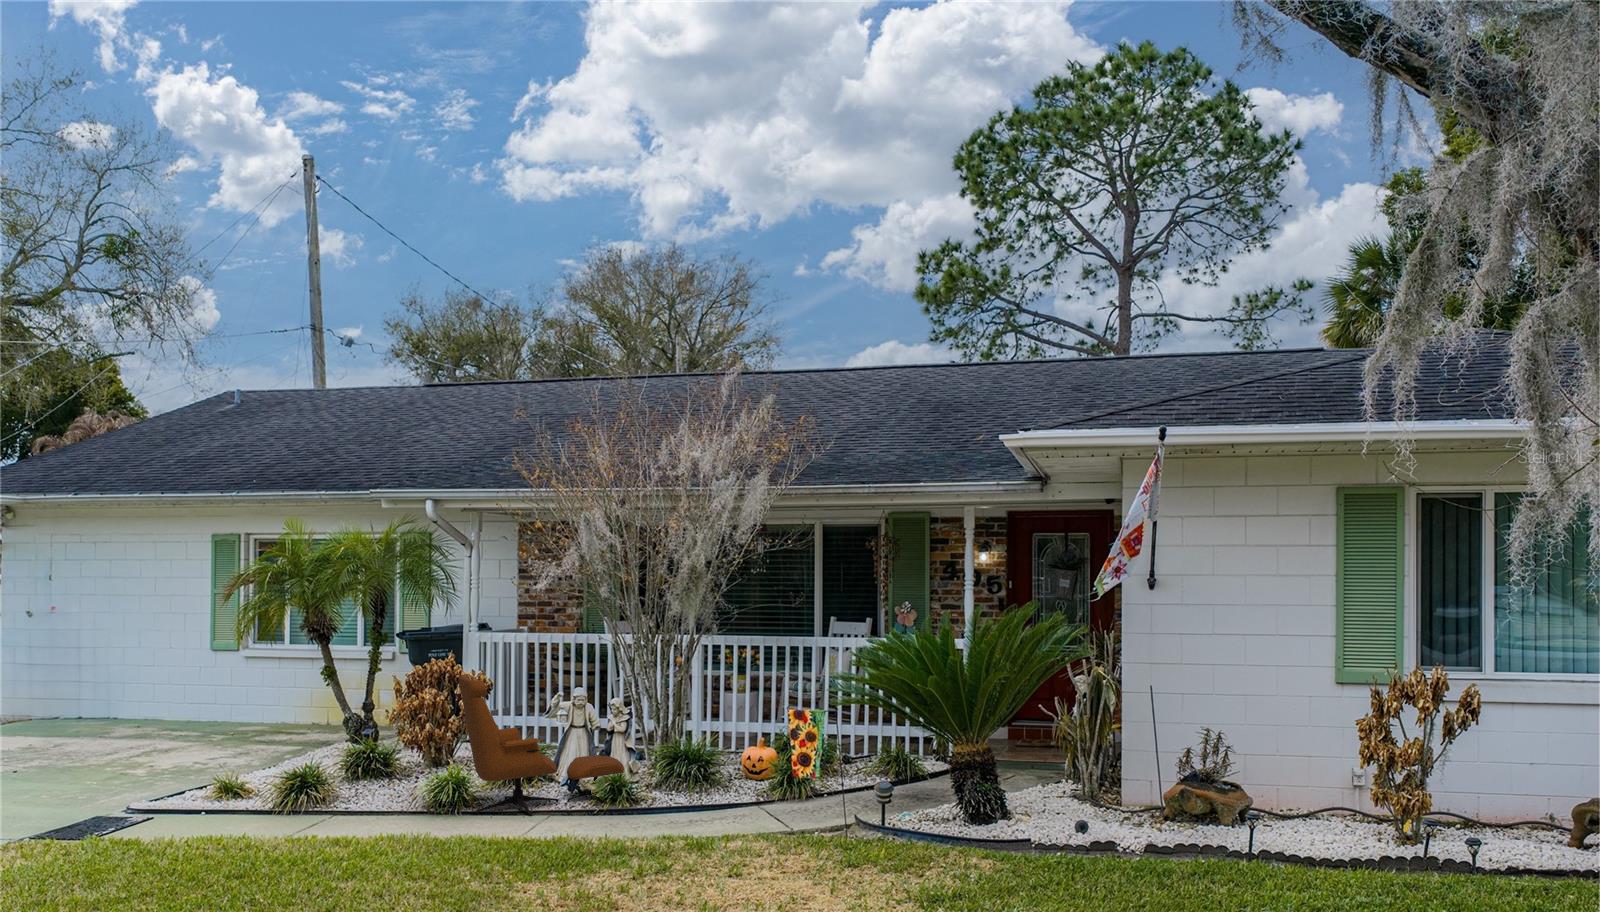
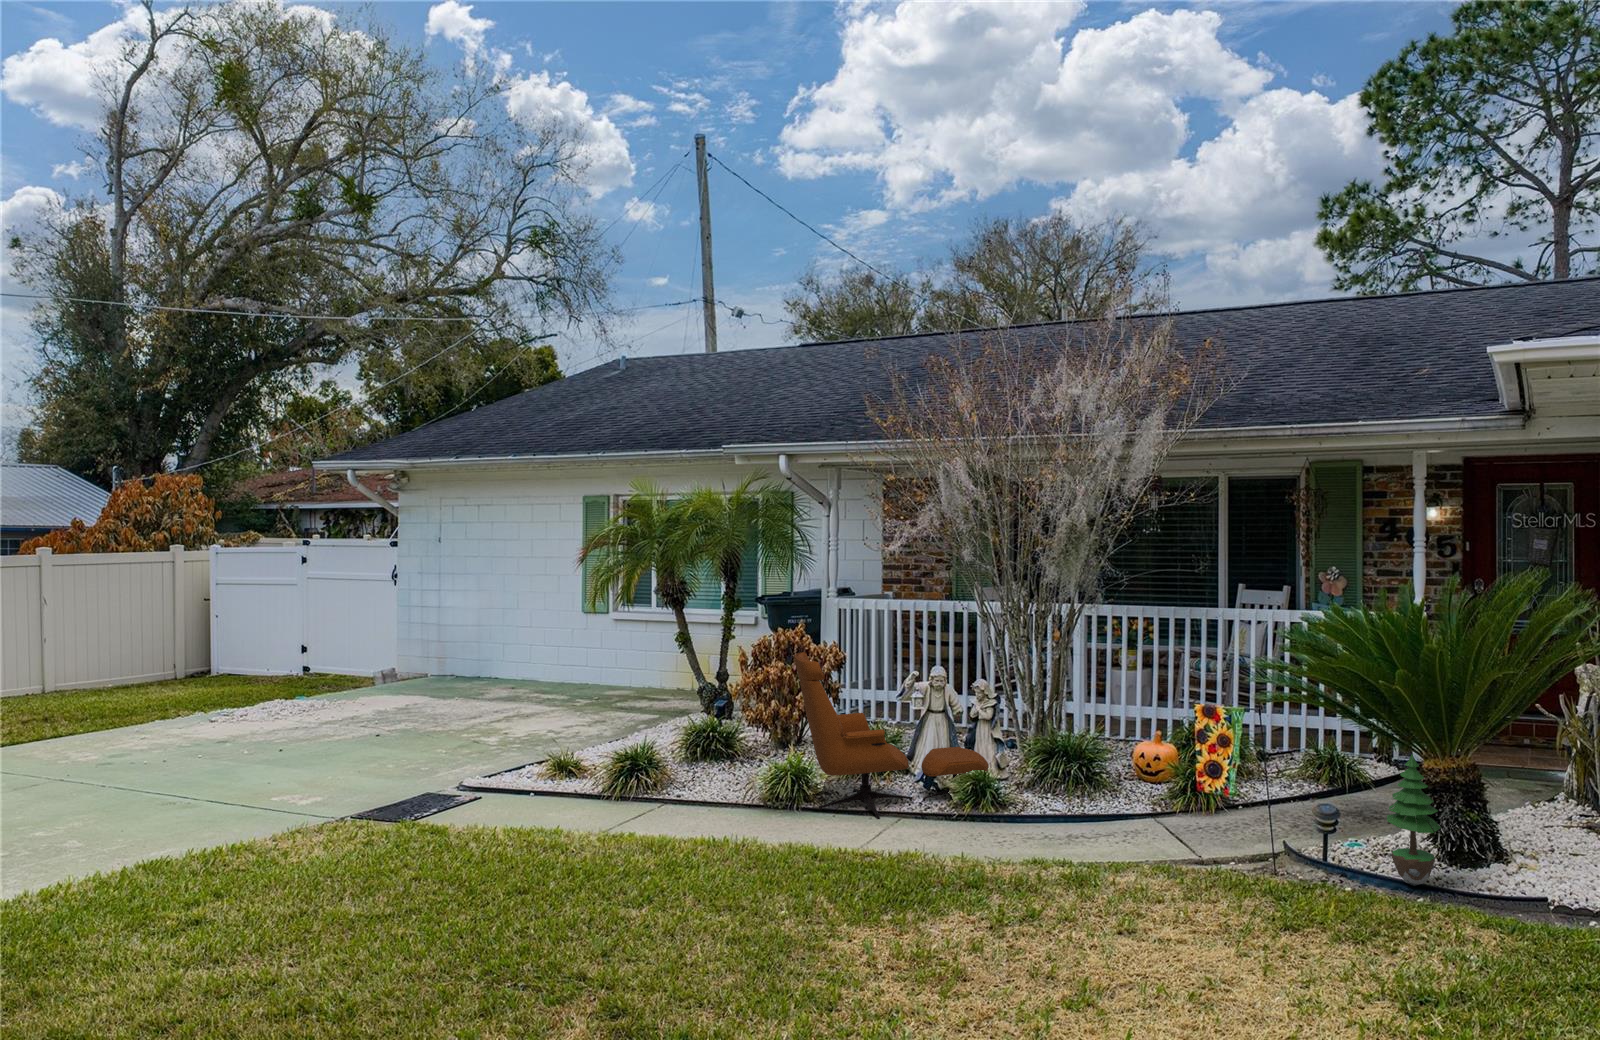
potted tree: none [916,729,951,827] -> present [1387,754,1441,886]

